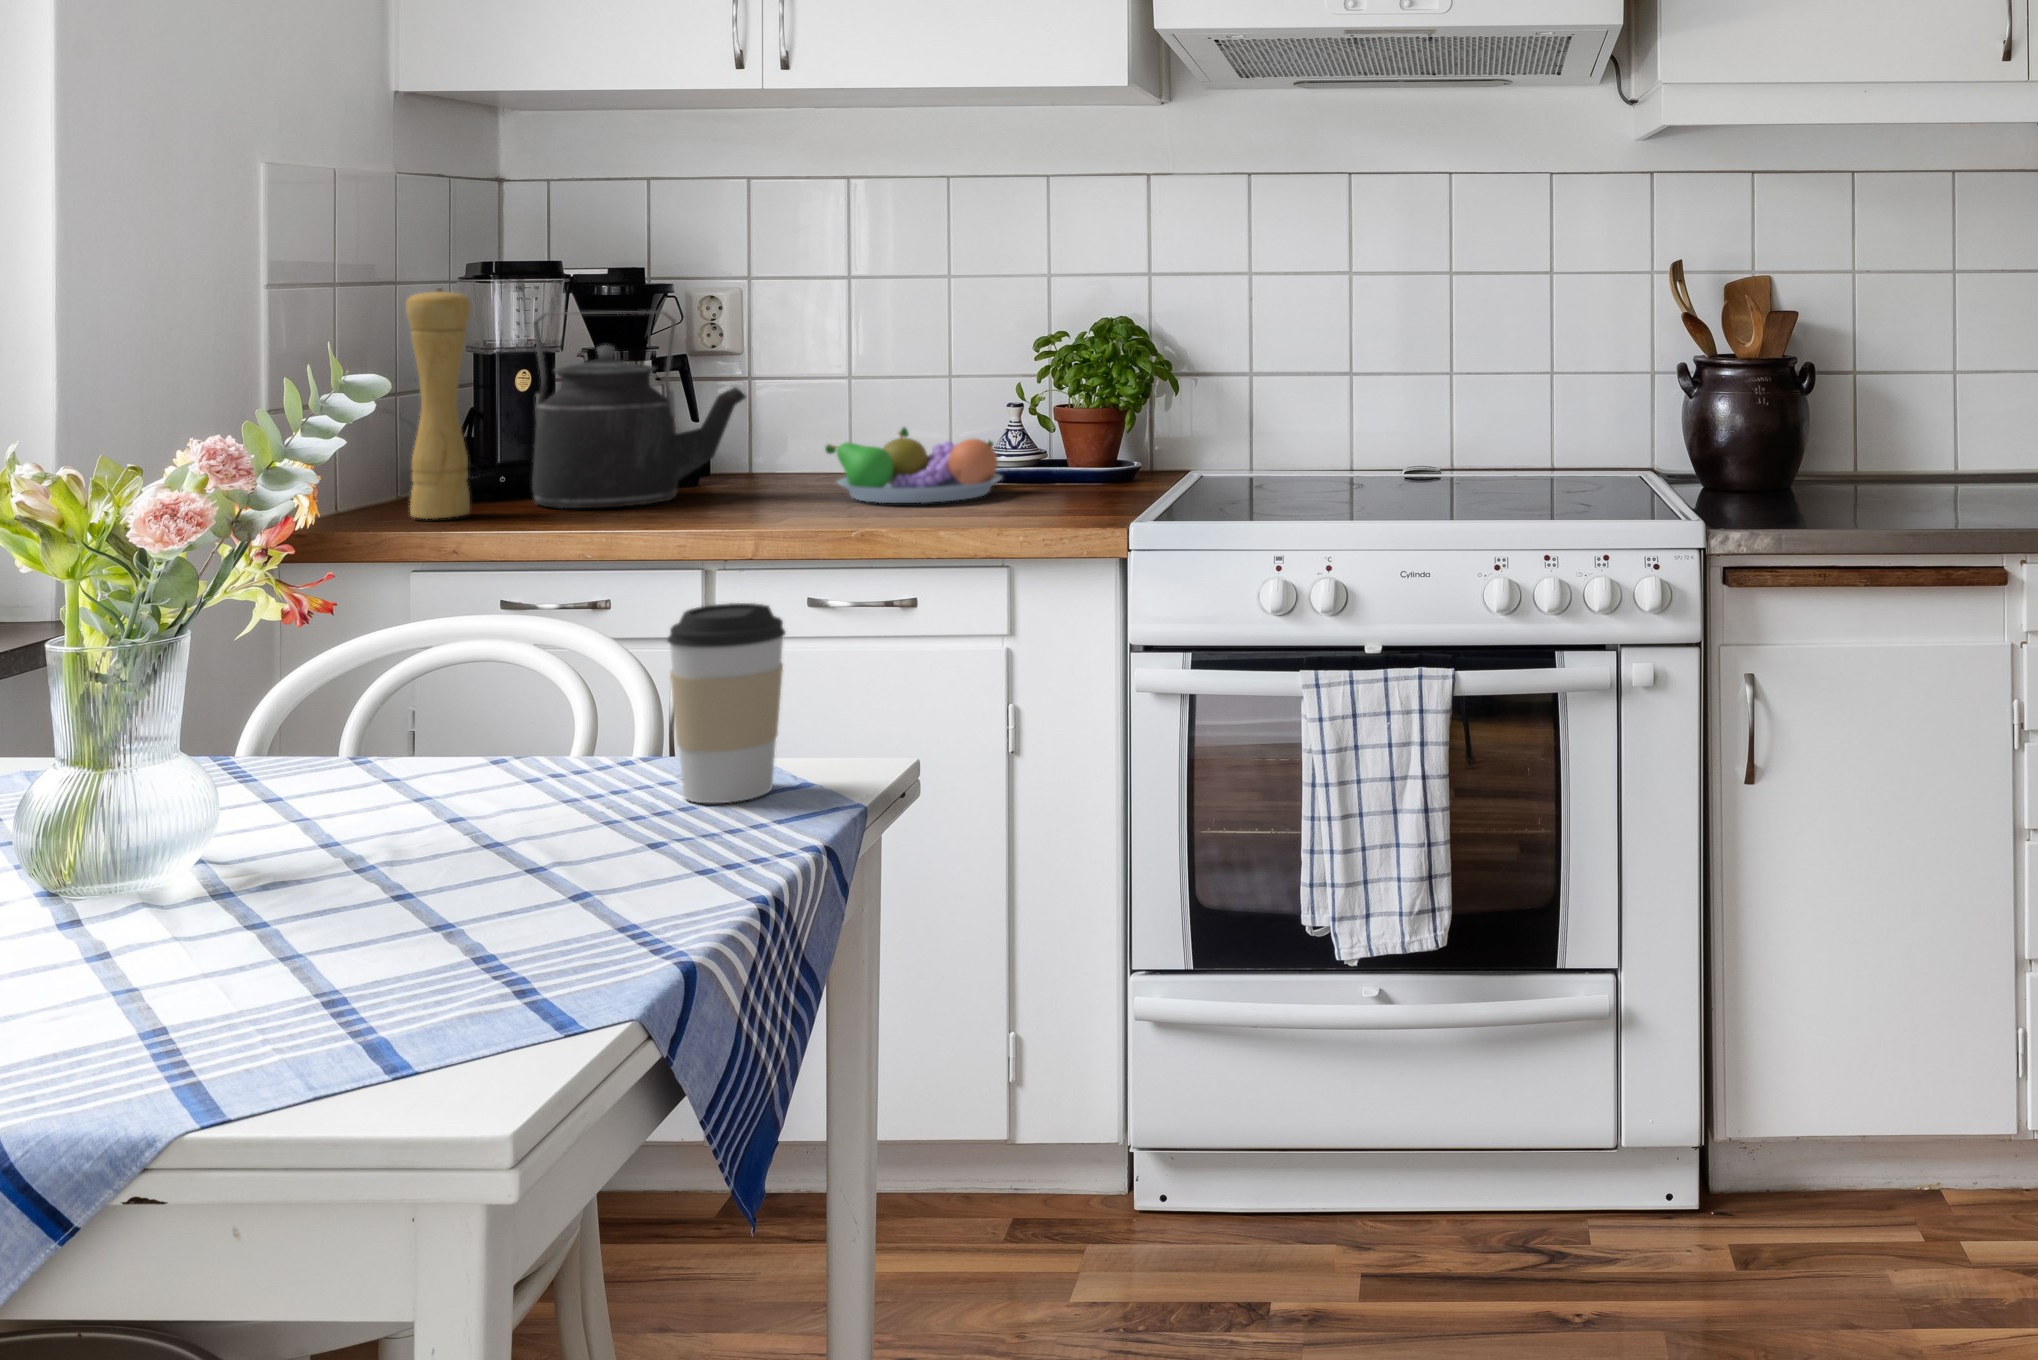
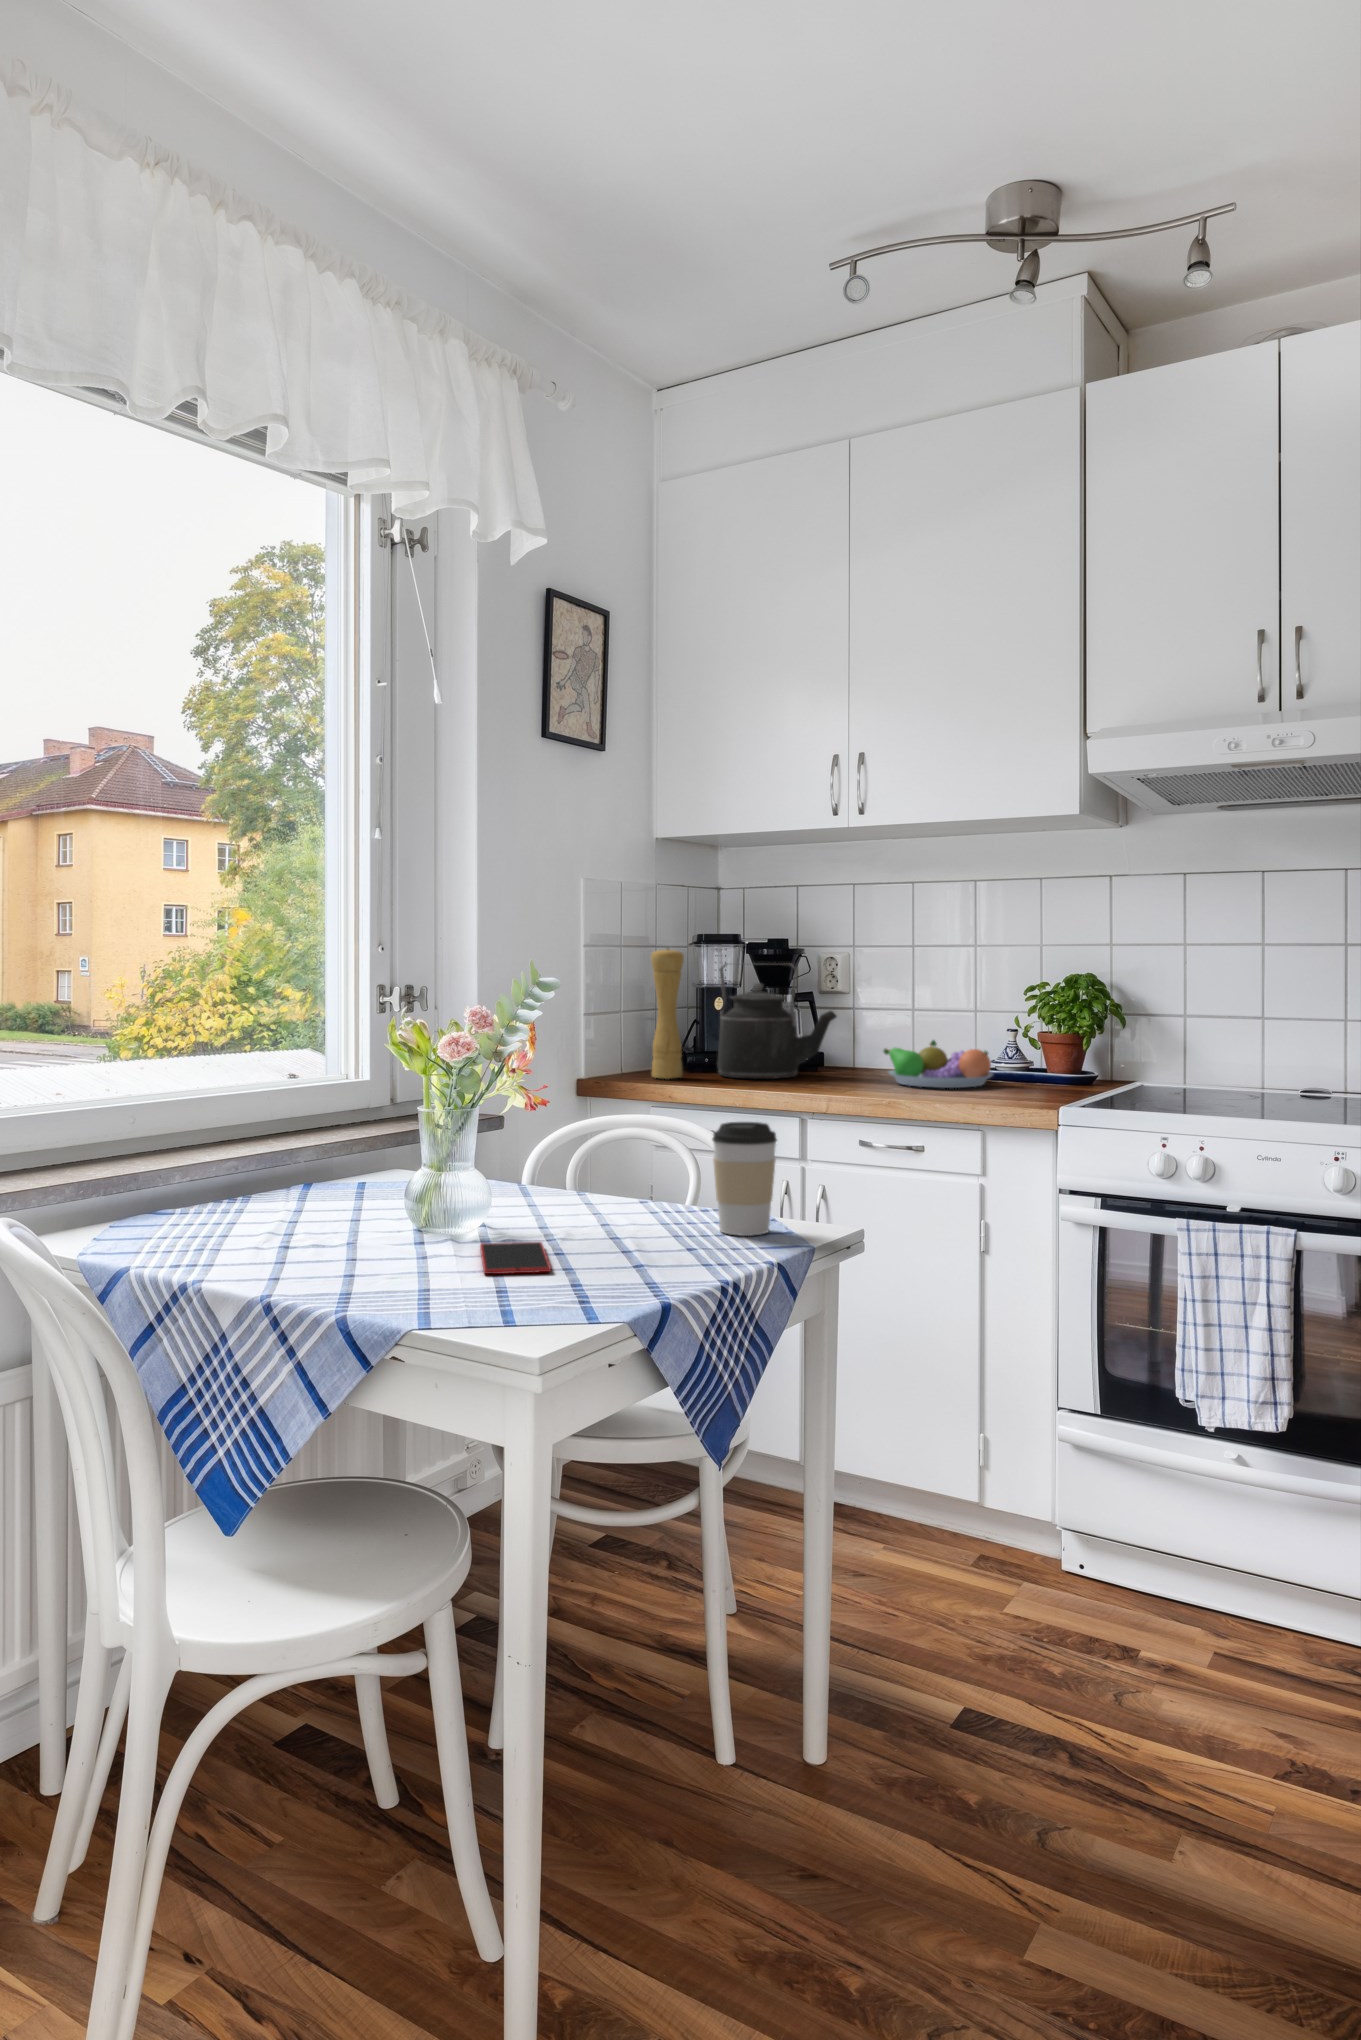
smartphone: none [224,875,414,965] -> present [480,1242,551,1274]

